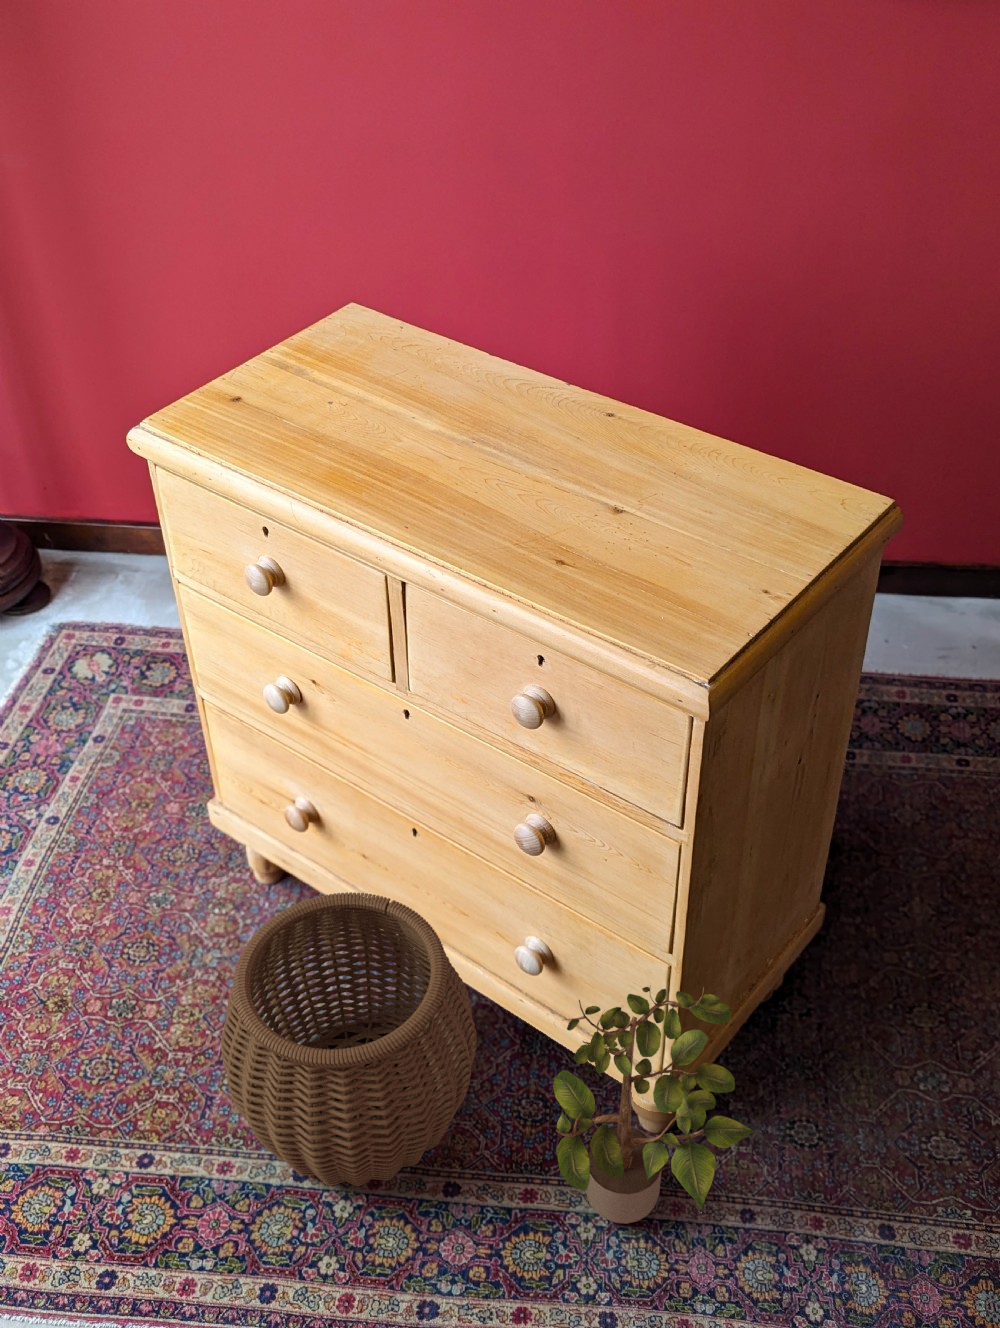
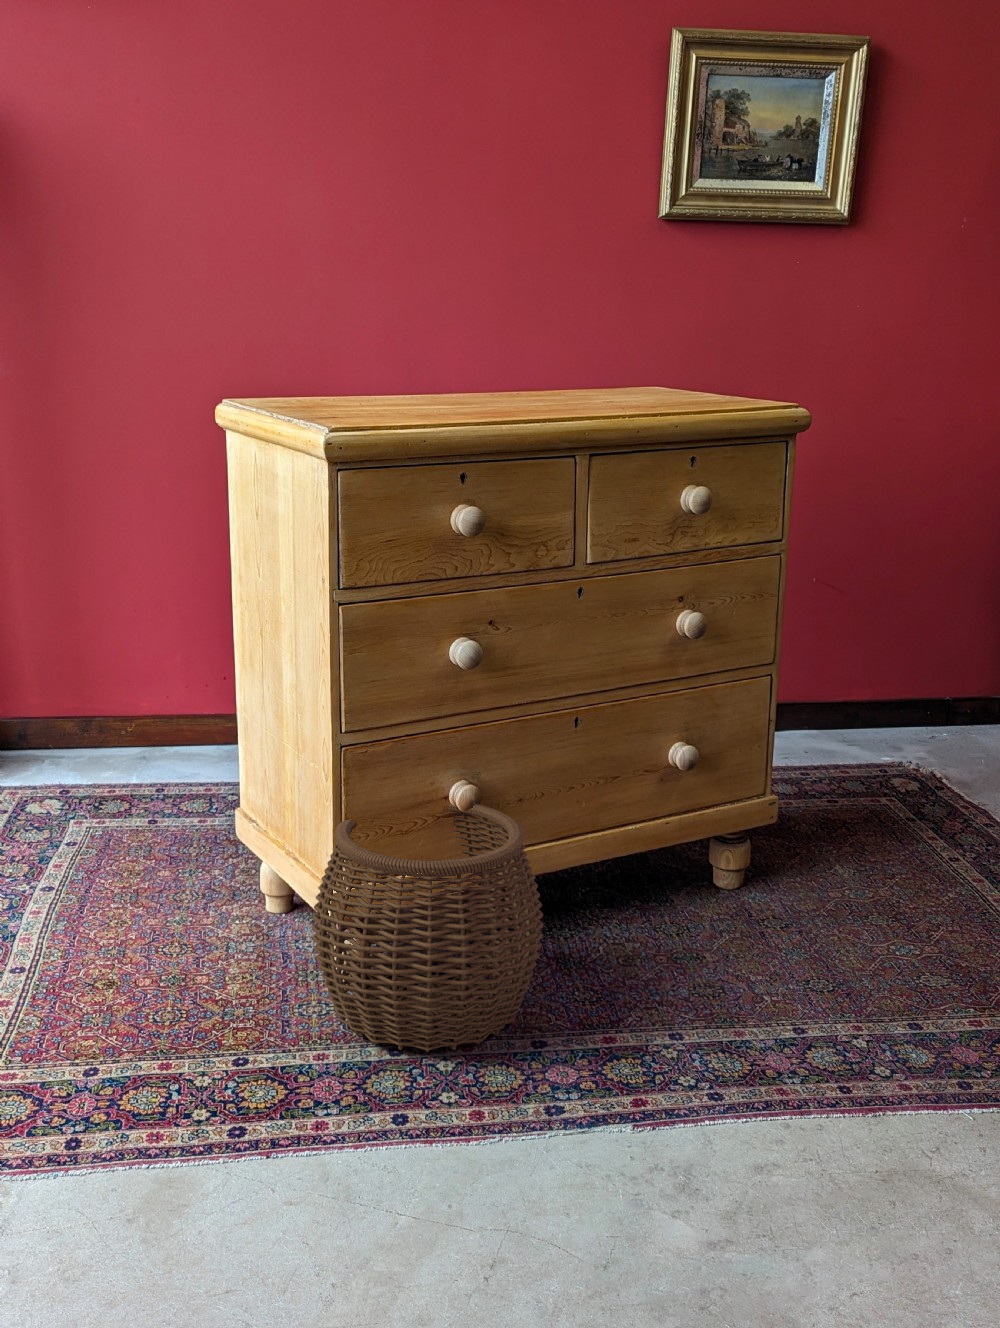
potted plant: present [553,987,756,1224] -> none [627,747,800,1043]

